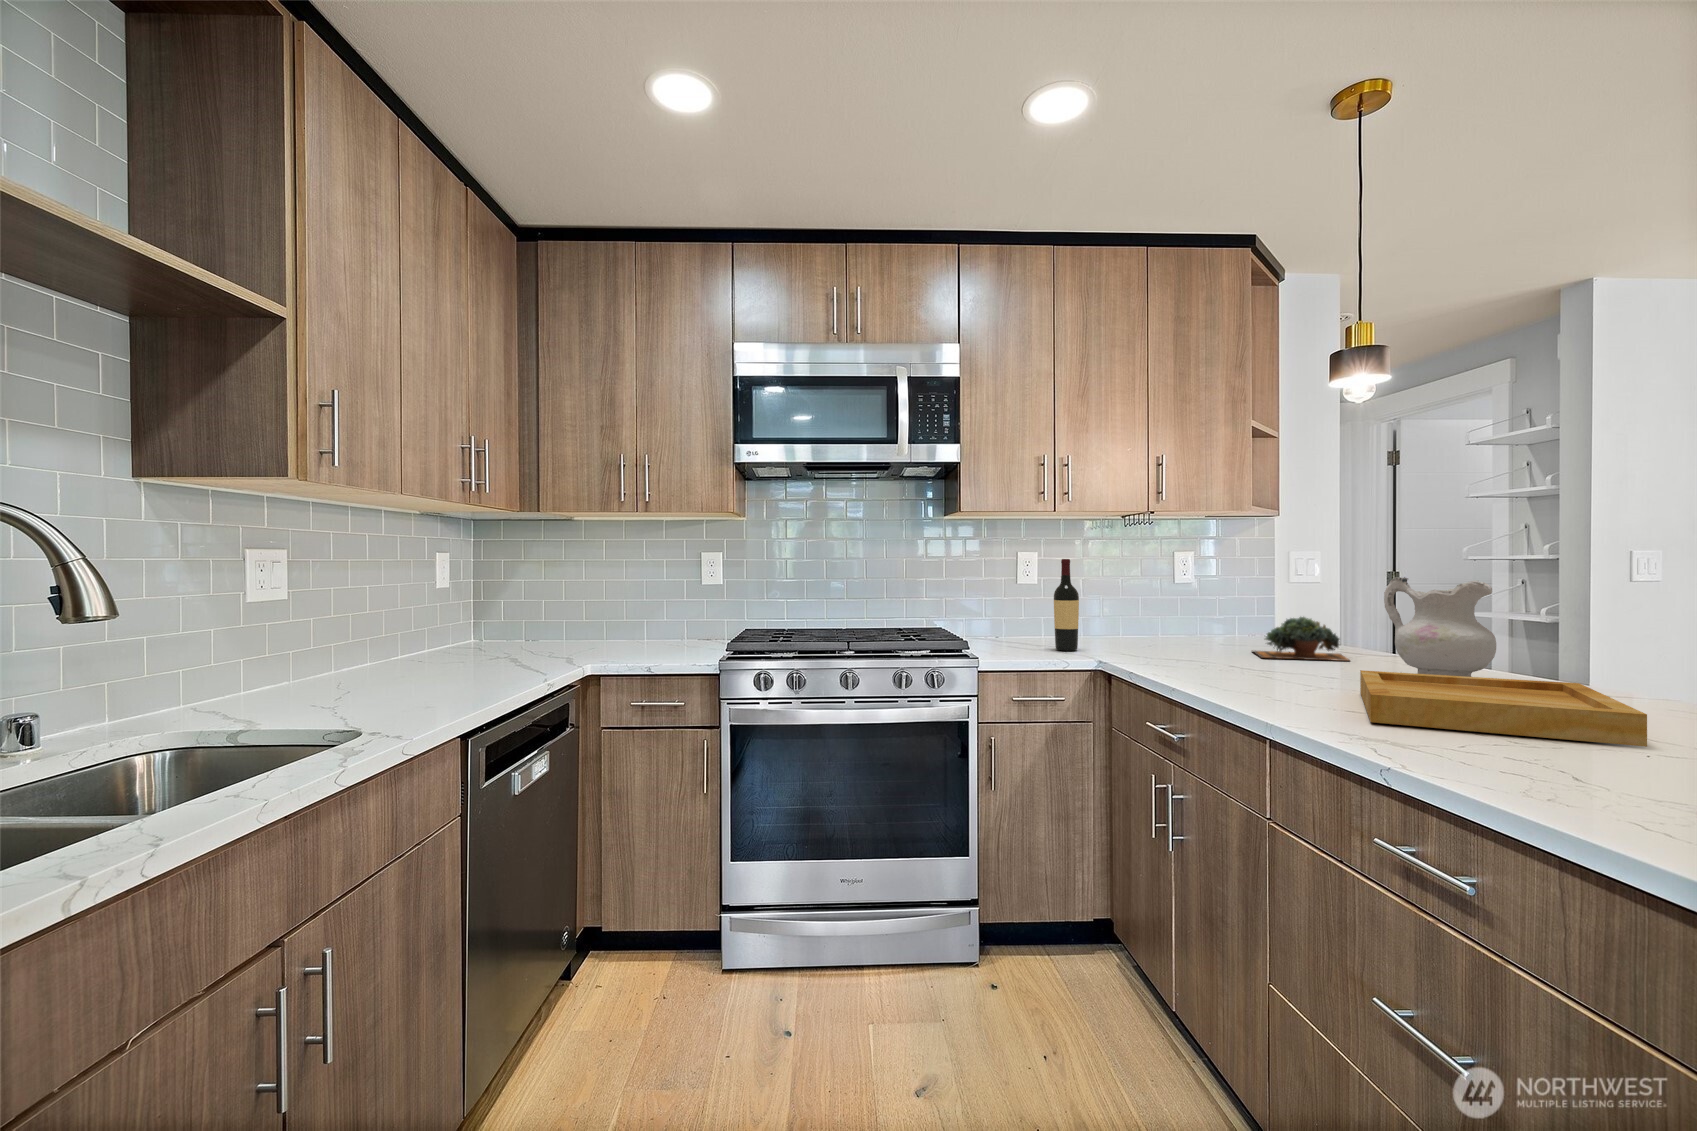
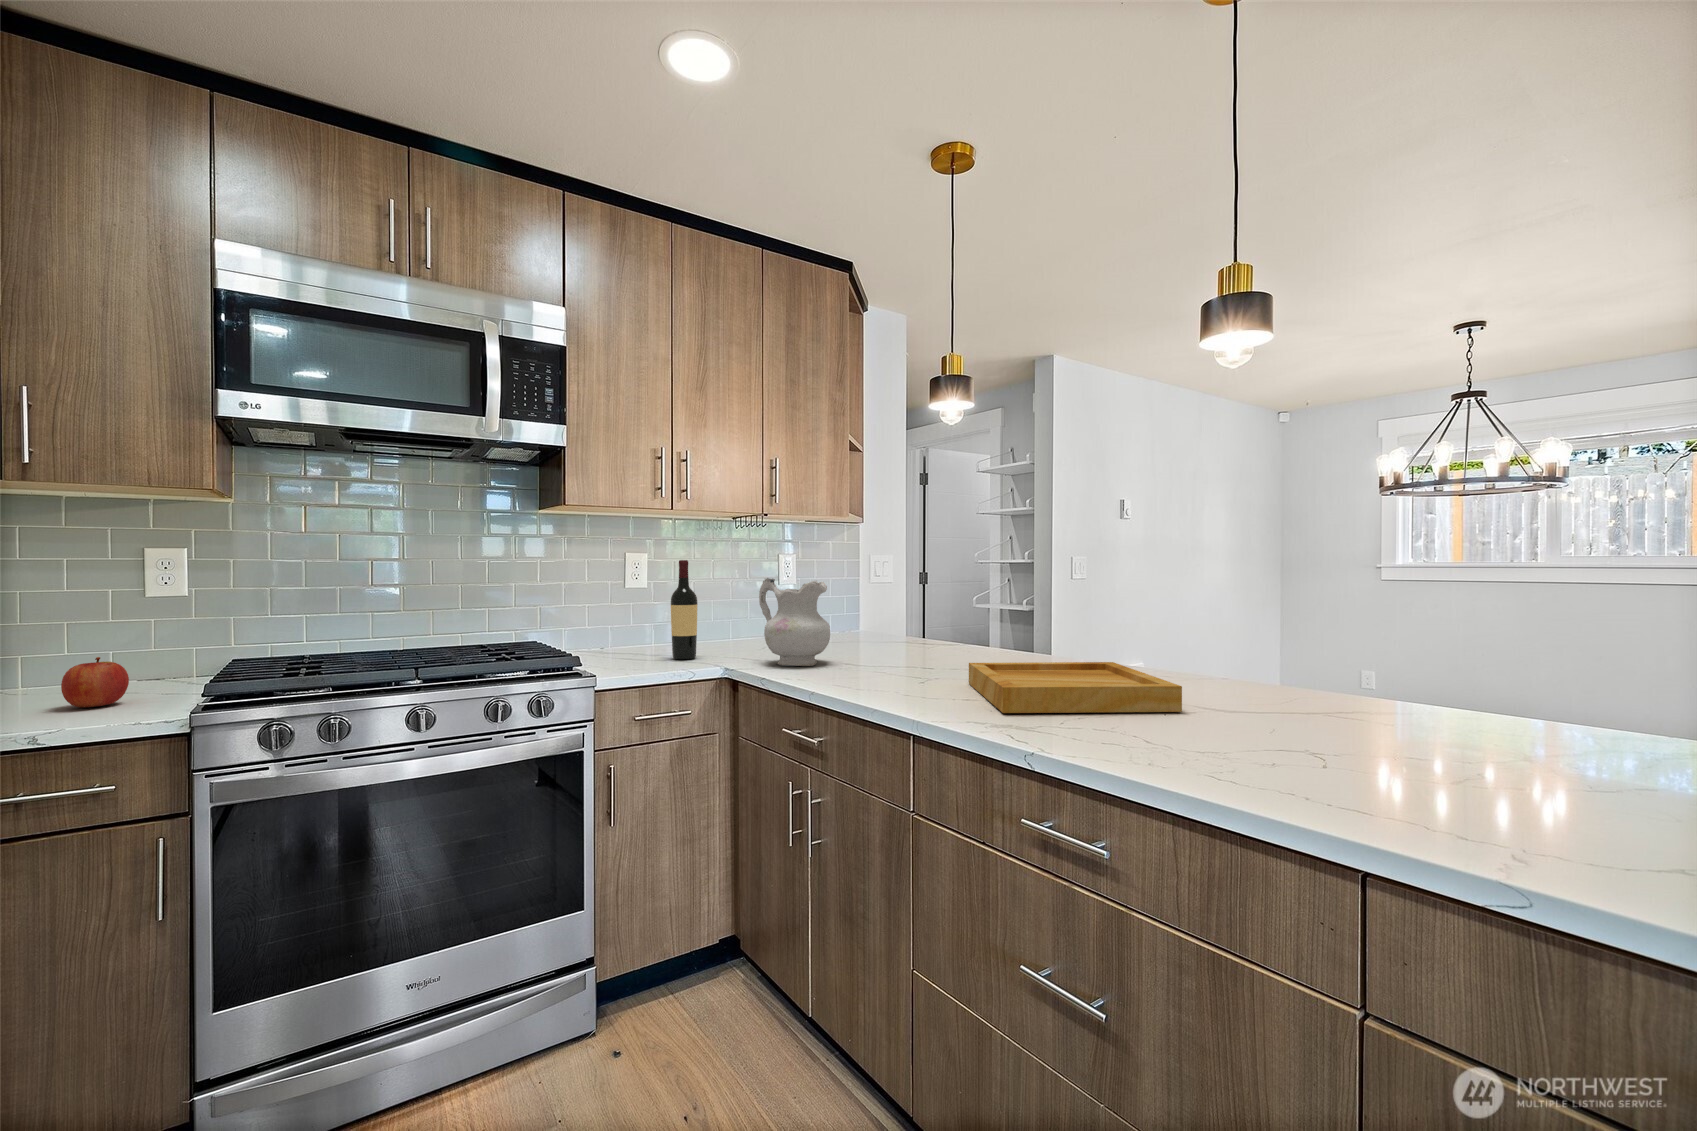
ceramic pitcher: present [1384,577,1496,677] -> present [759,578,830,666]
succulent plant: present [1253,617,1349,661] -> none [853,613,935,654]
fruit: none [660,622,691,654] -> present [61,657,129,708]

